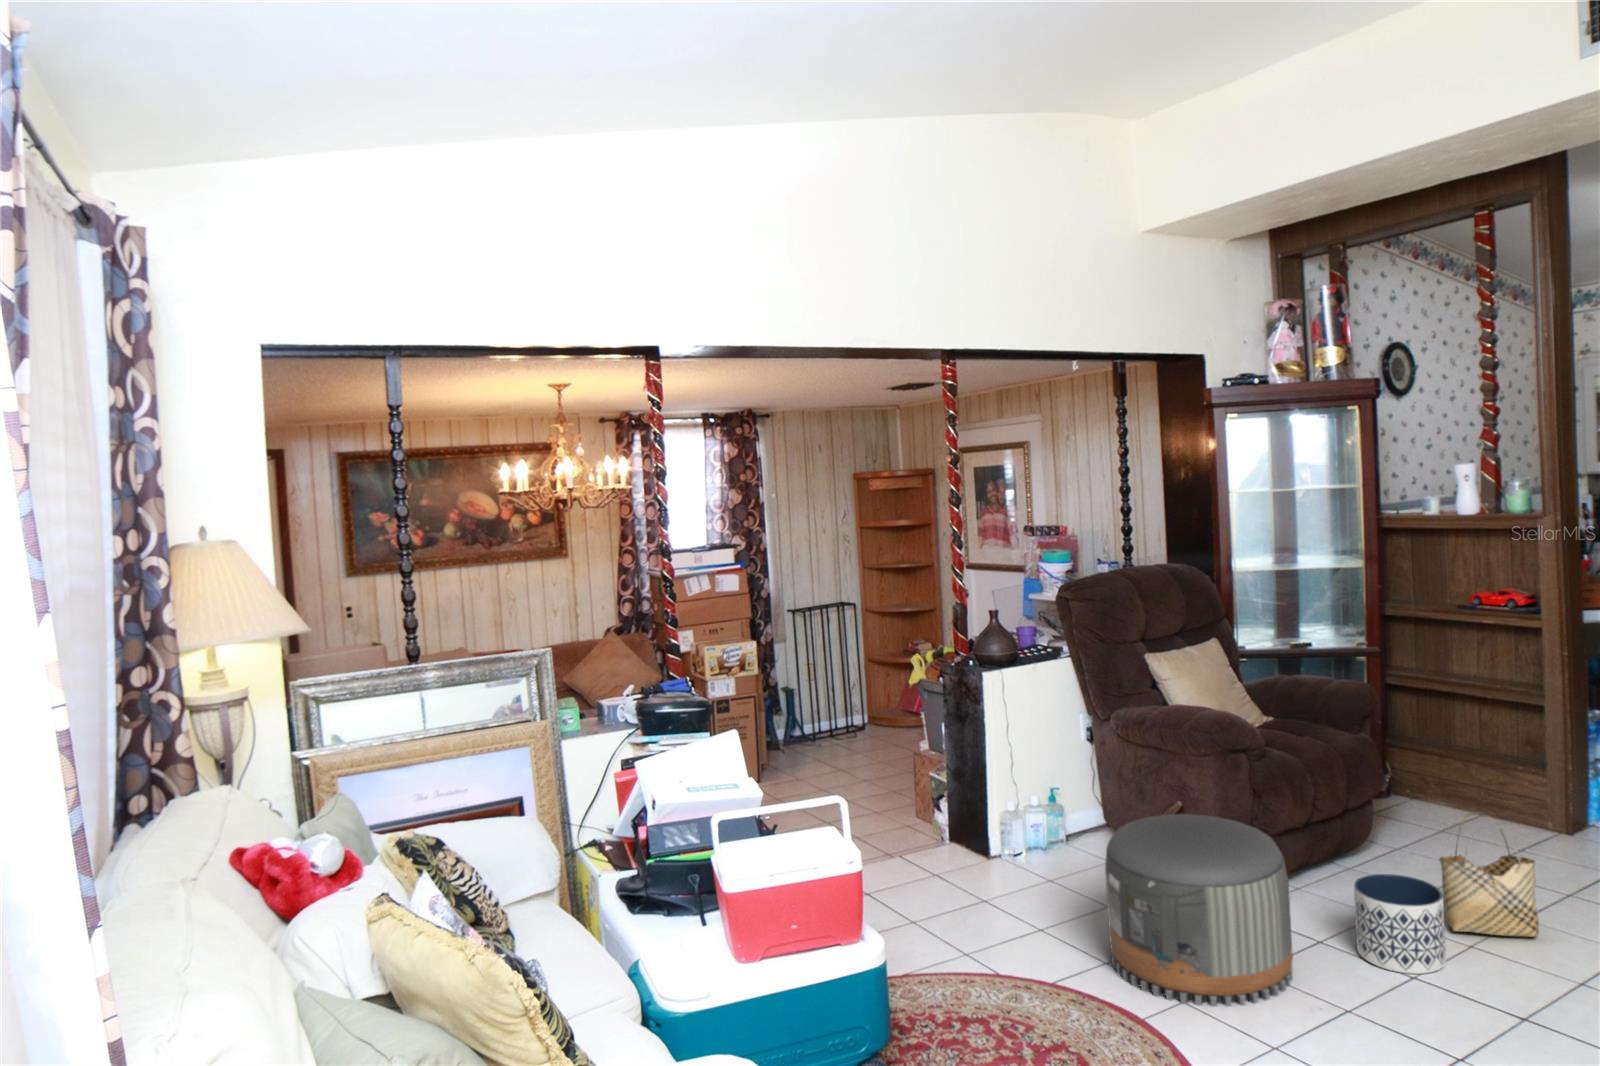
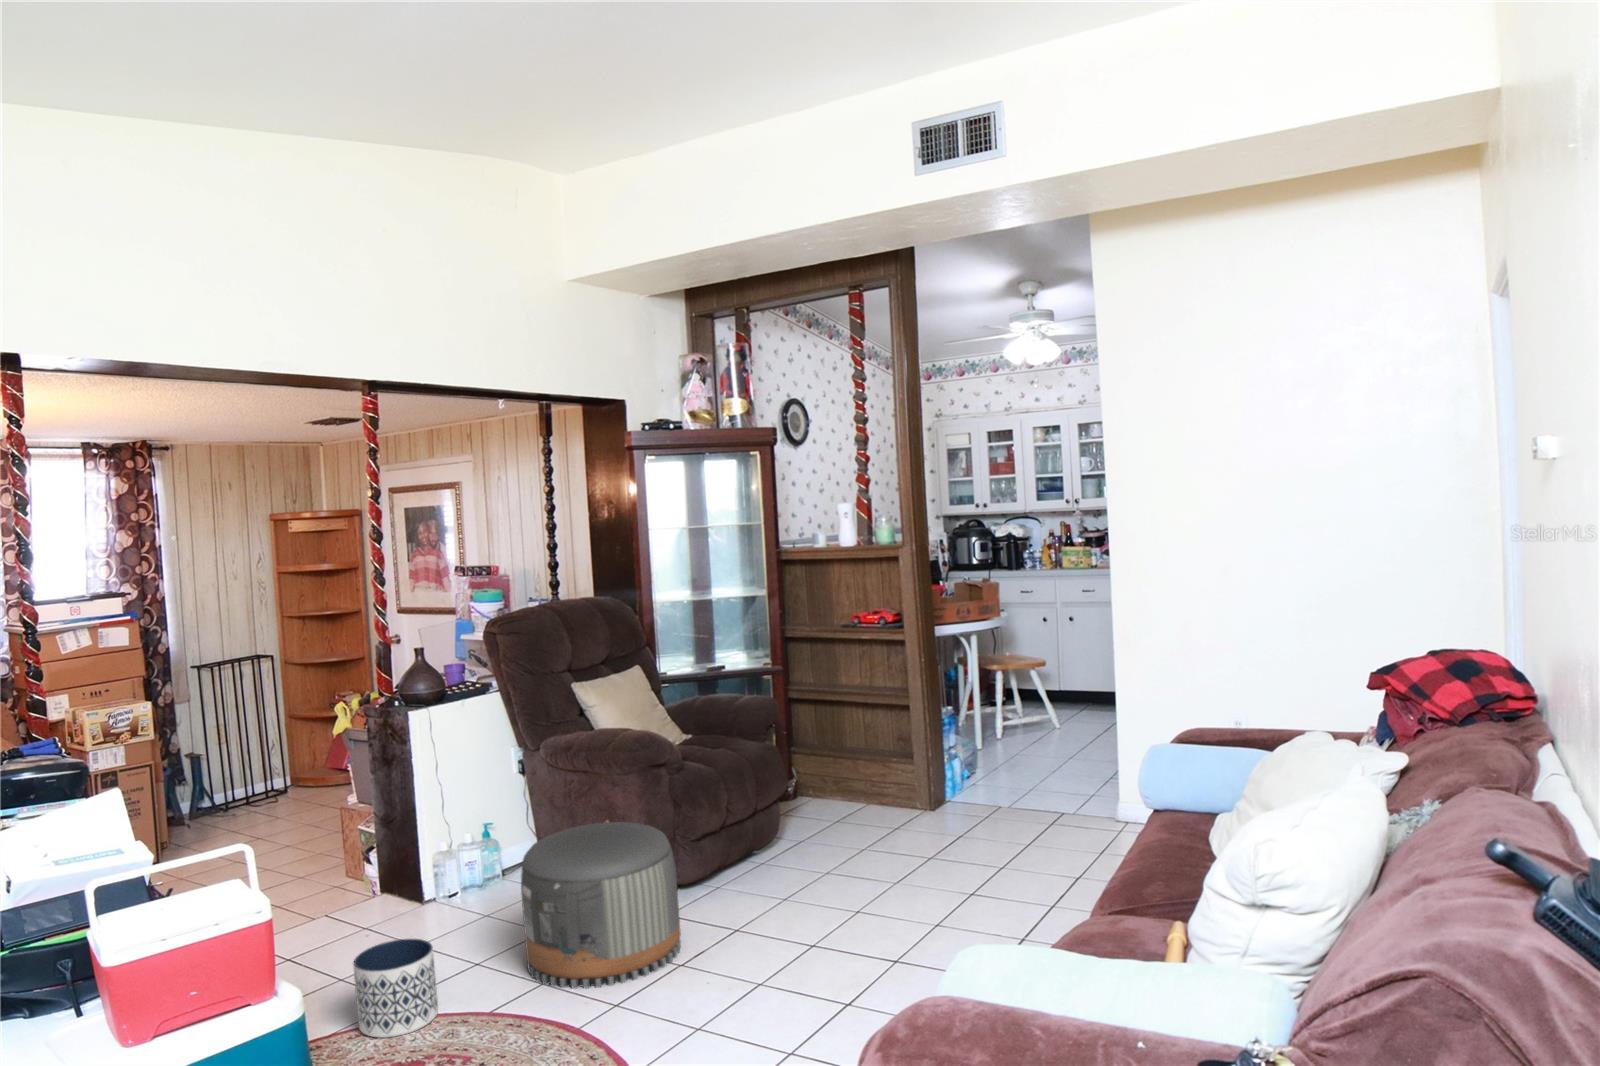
woven basket: present [1439,812,1539,937] -> none [798,792,867,892]
planter: present [1354,874,1446,974] -> present [353,939,438,1038]

